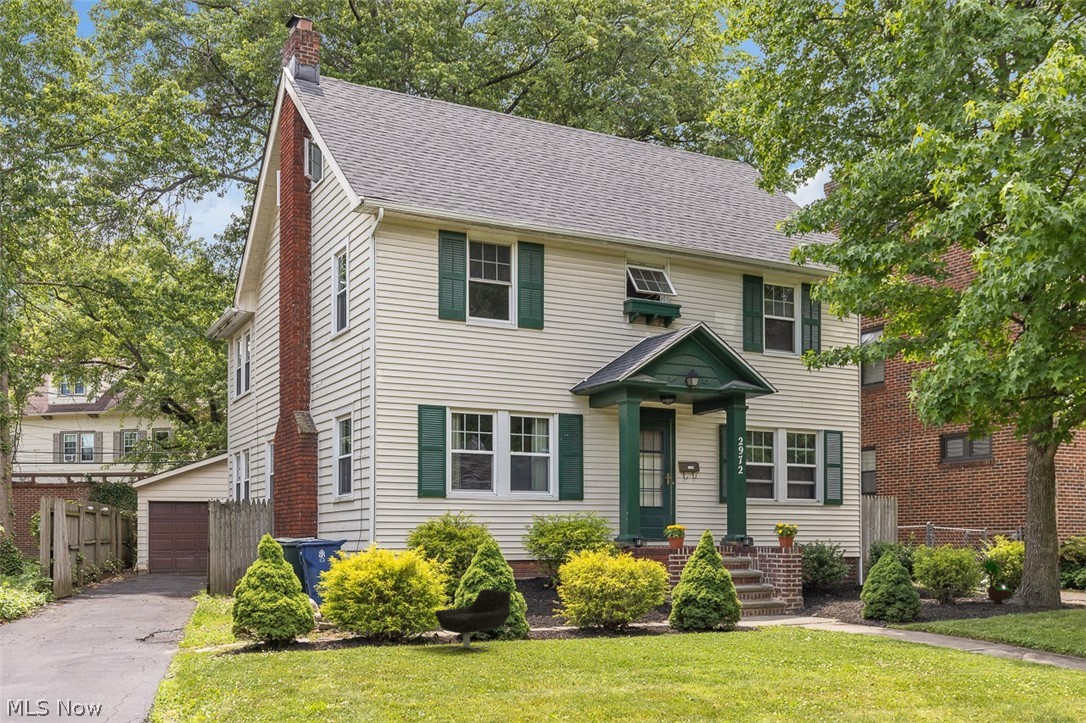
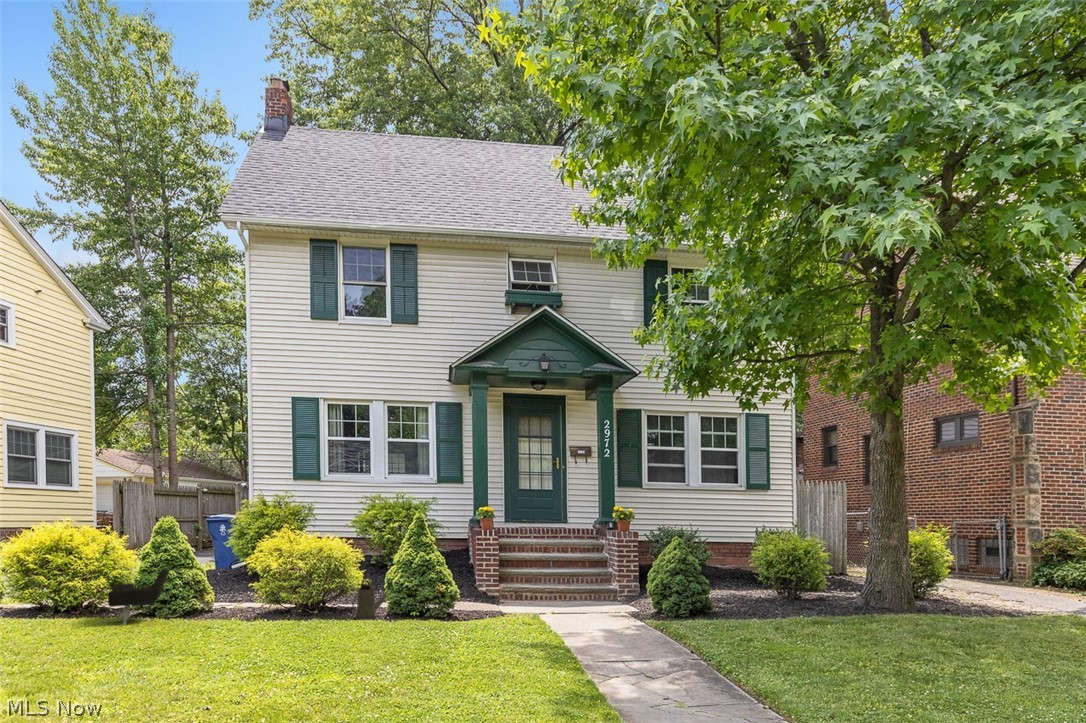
potted tree: present [979,558,1011,604] -> none [847,543,880,599]
watering can: none [668,595,689,637] -> present [352,578,387,619]

